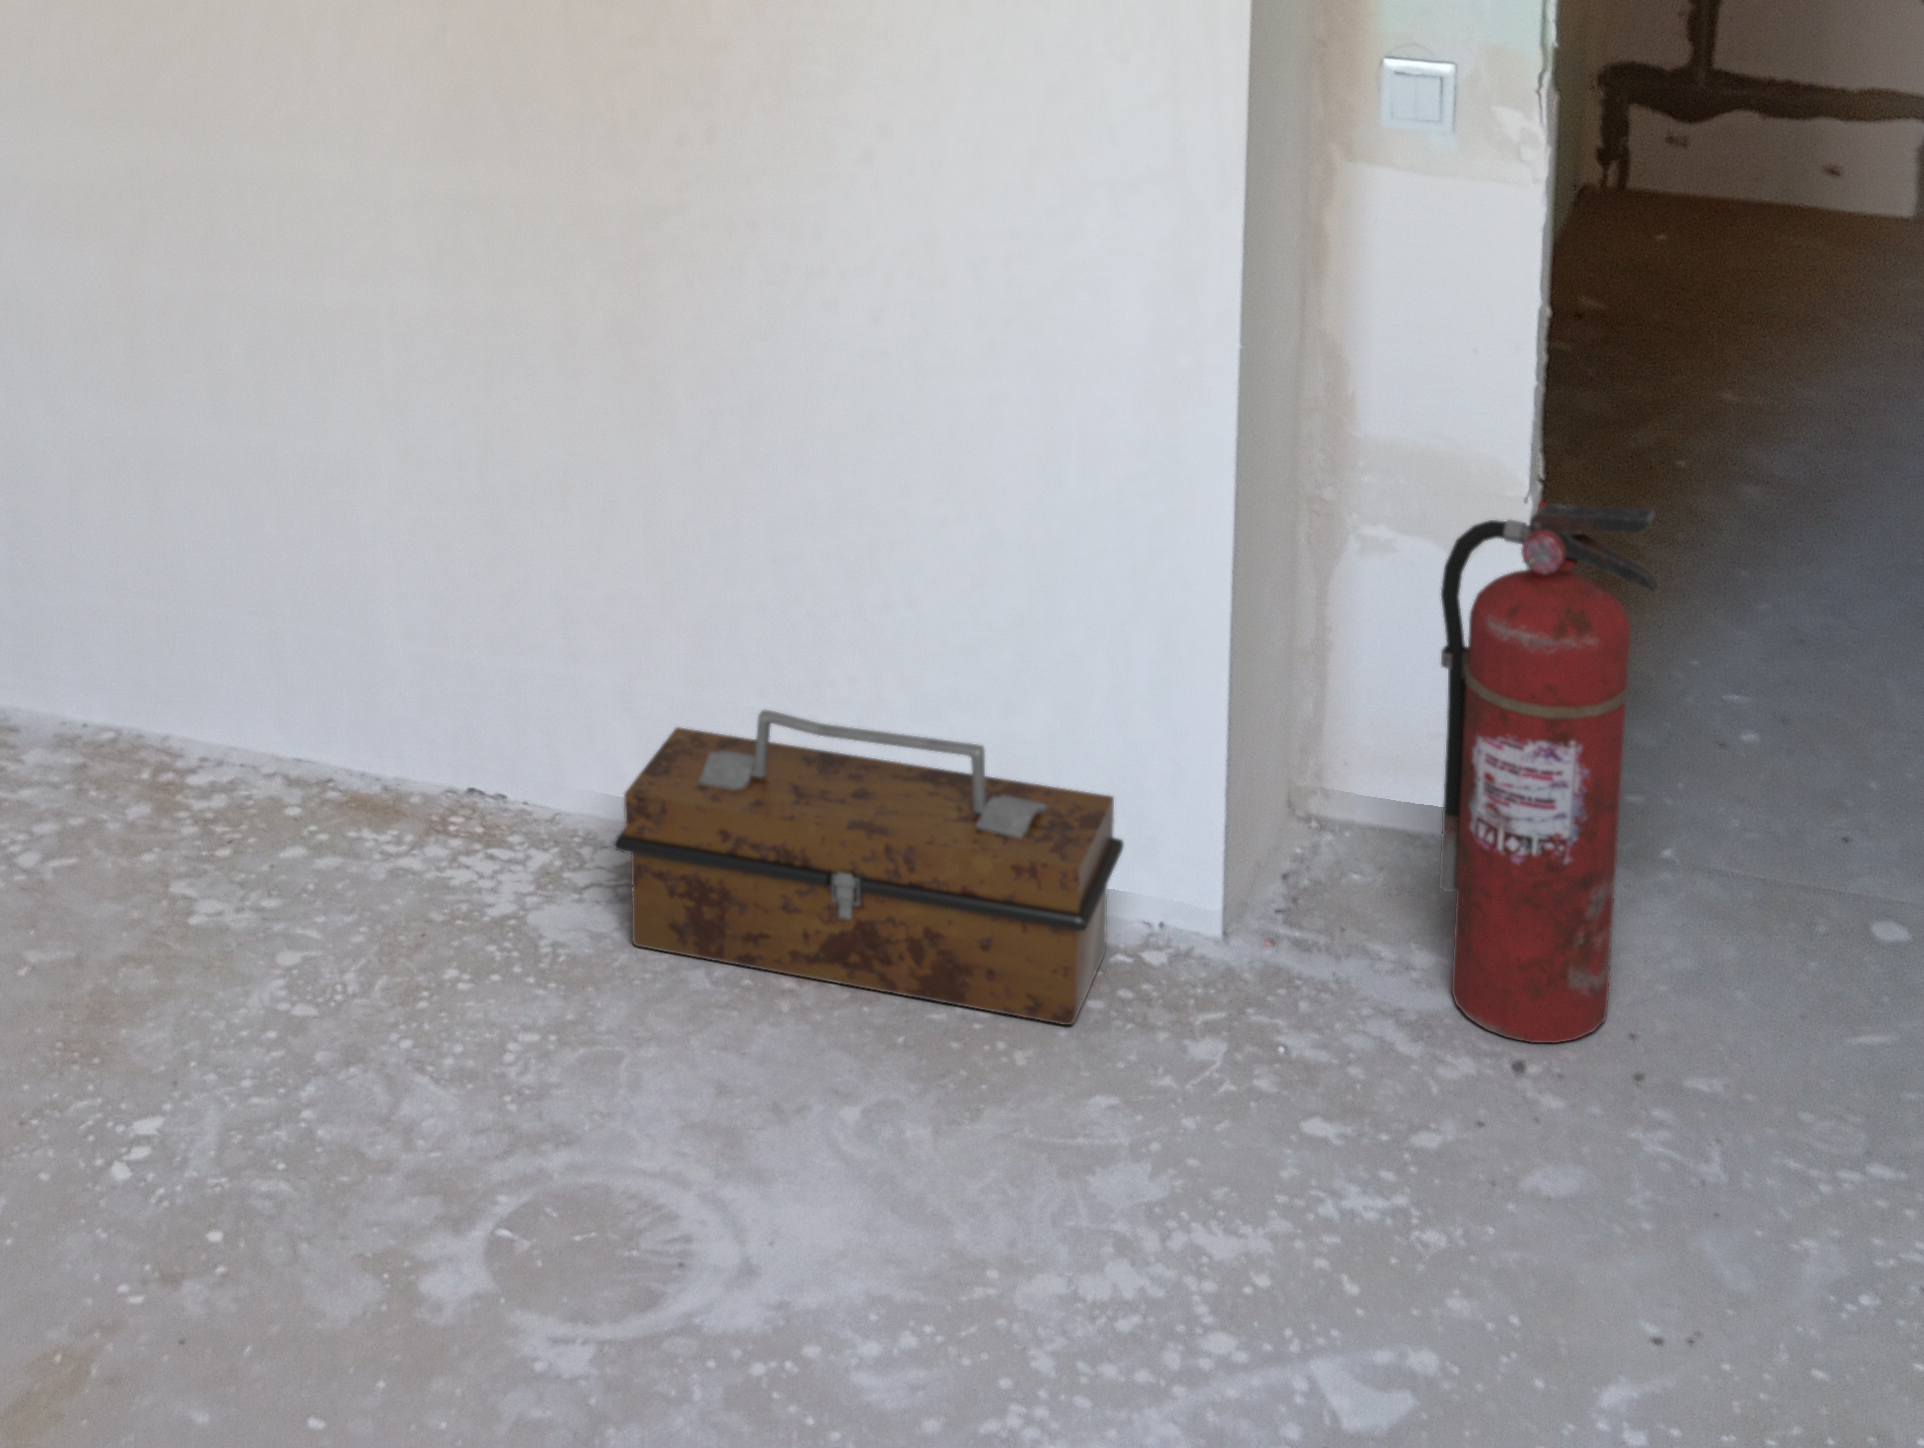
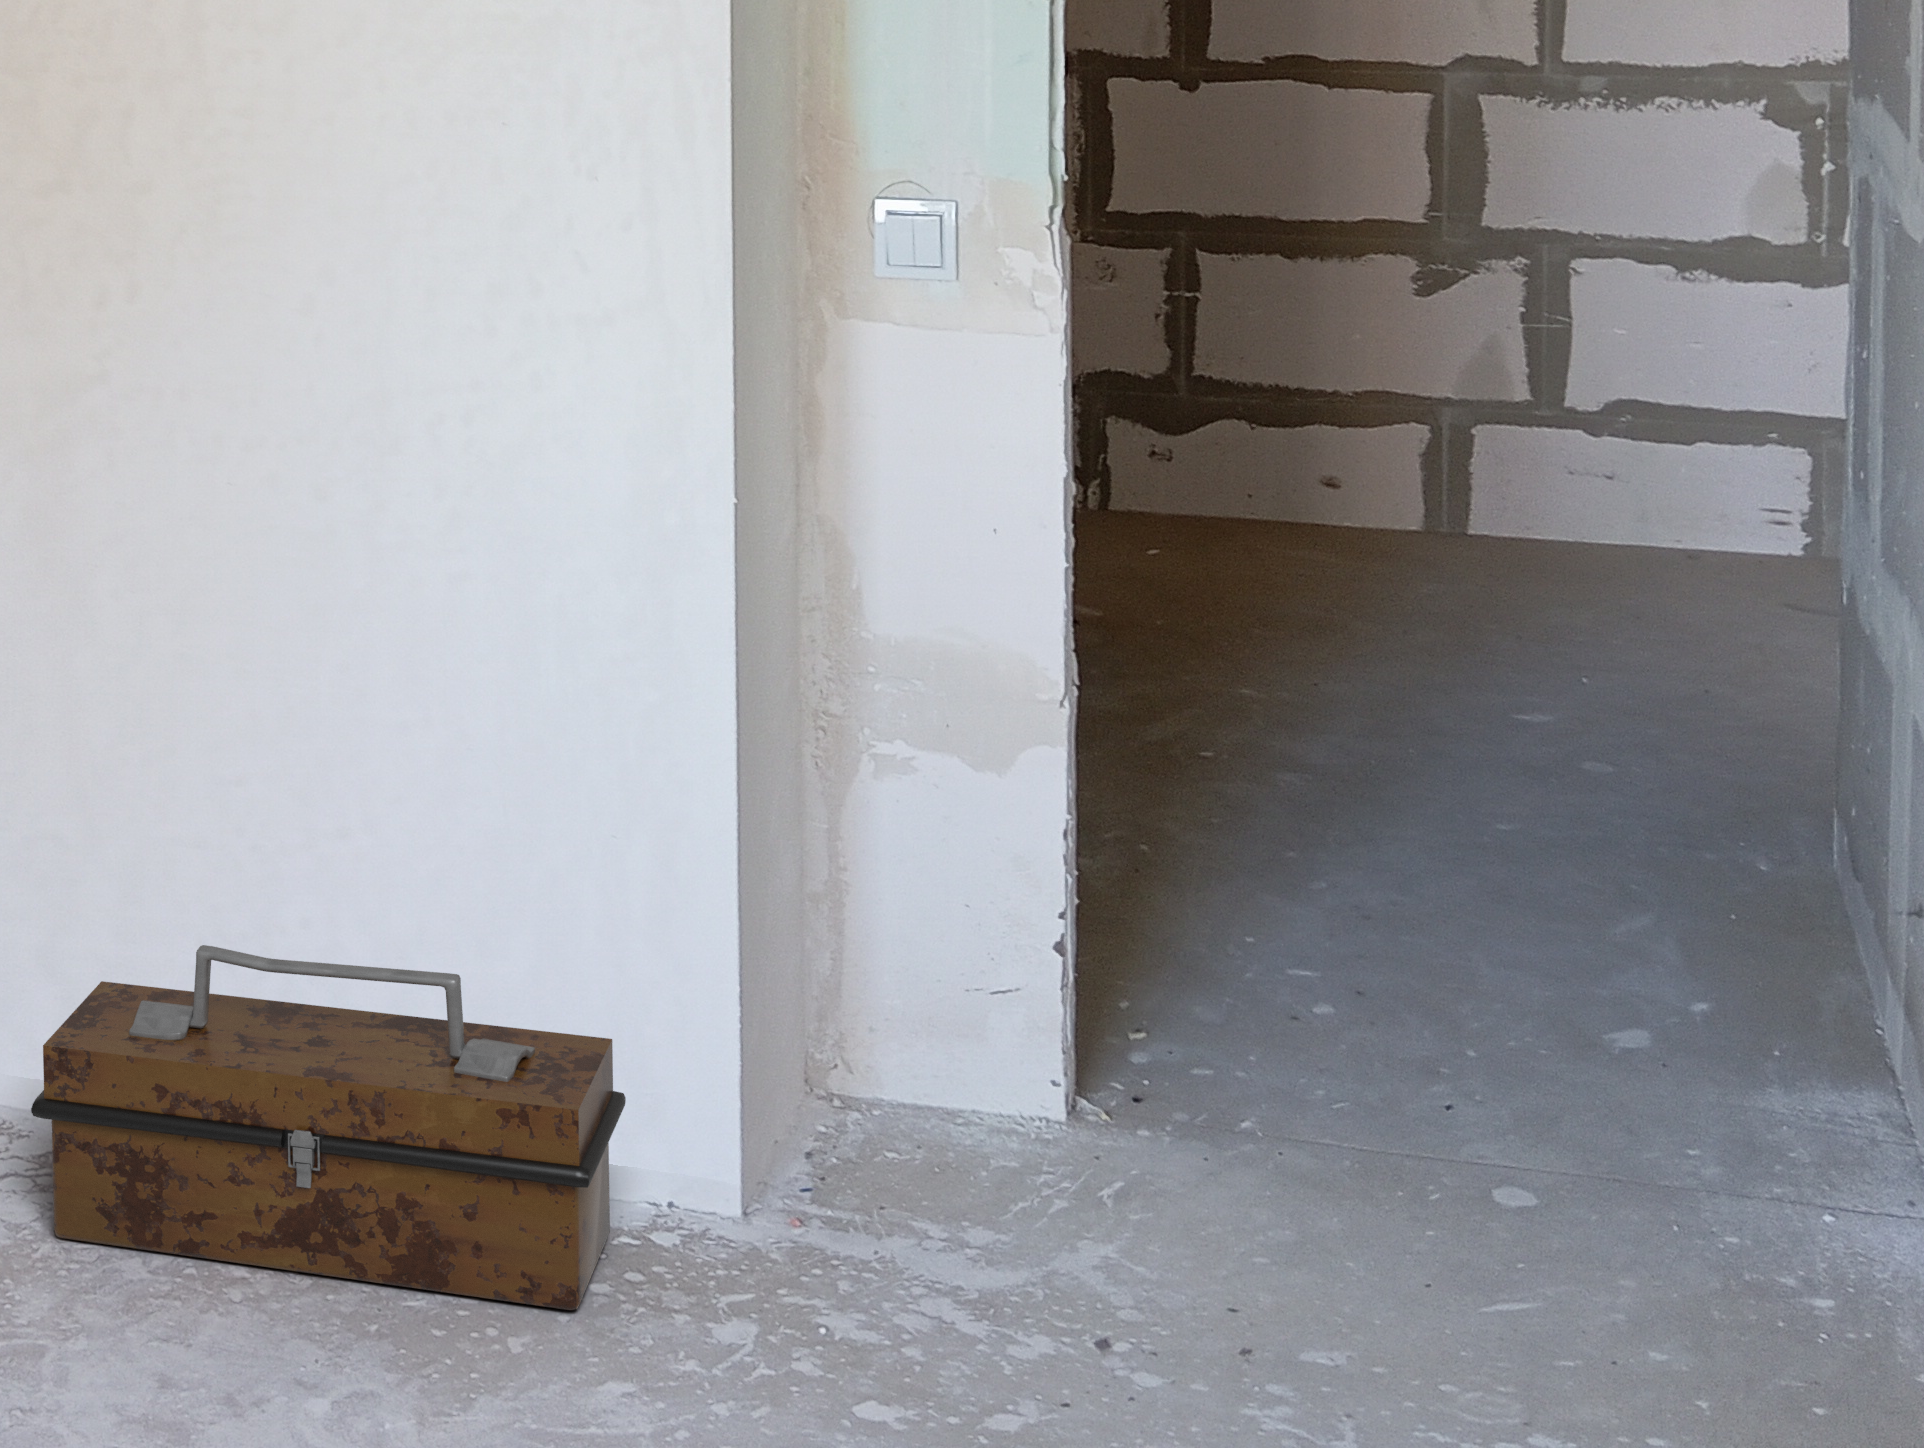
fire extinguisher: present [1439,502,1659,1043] -> none [980,658,1236,1320]

